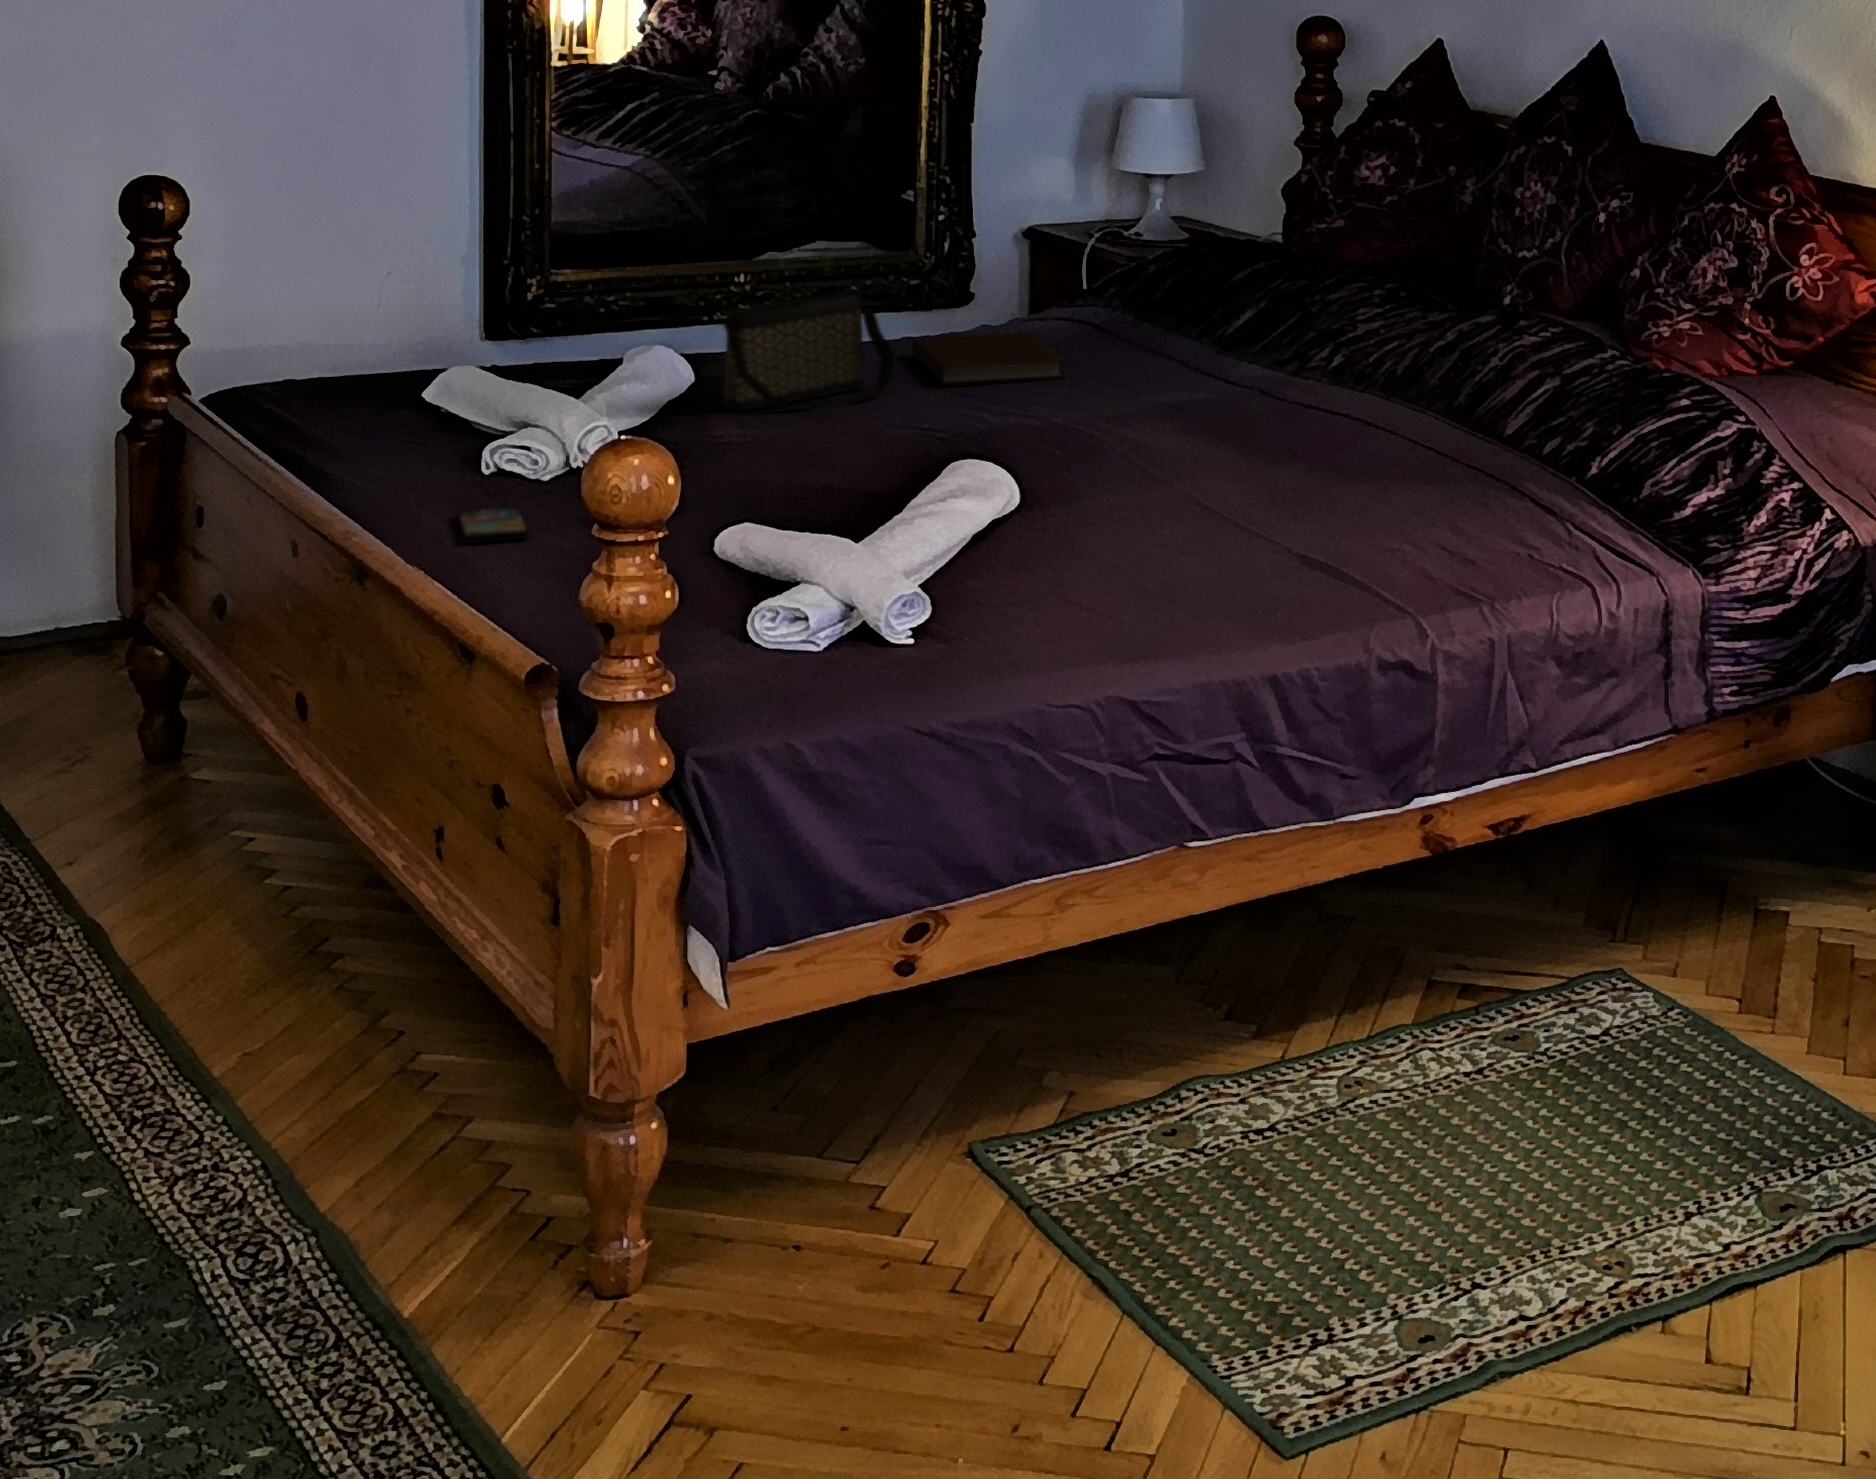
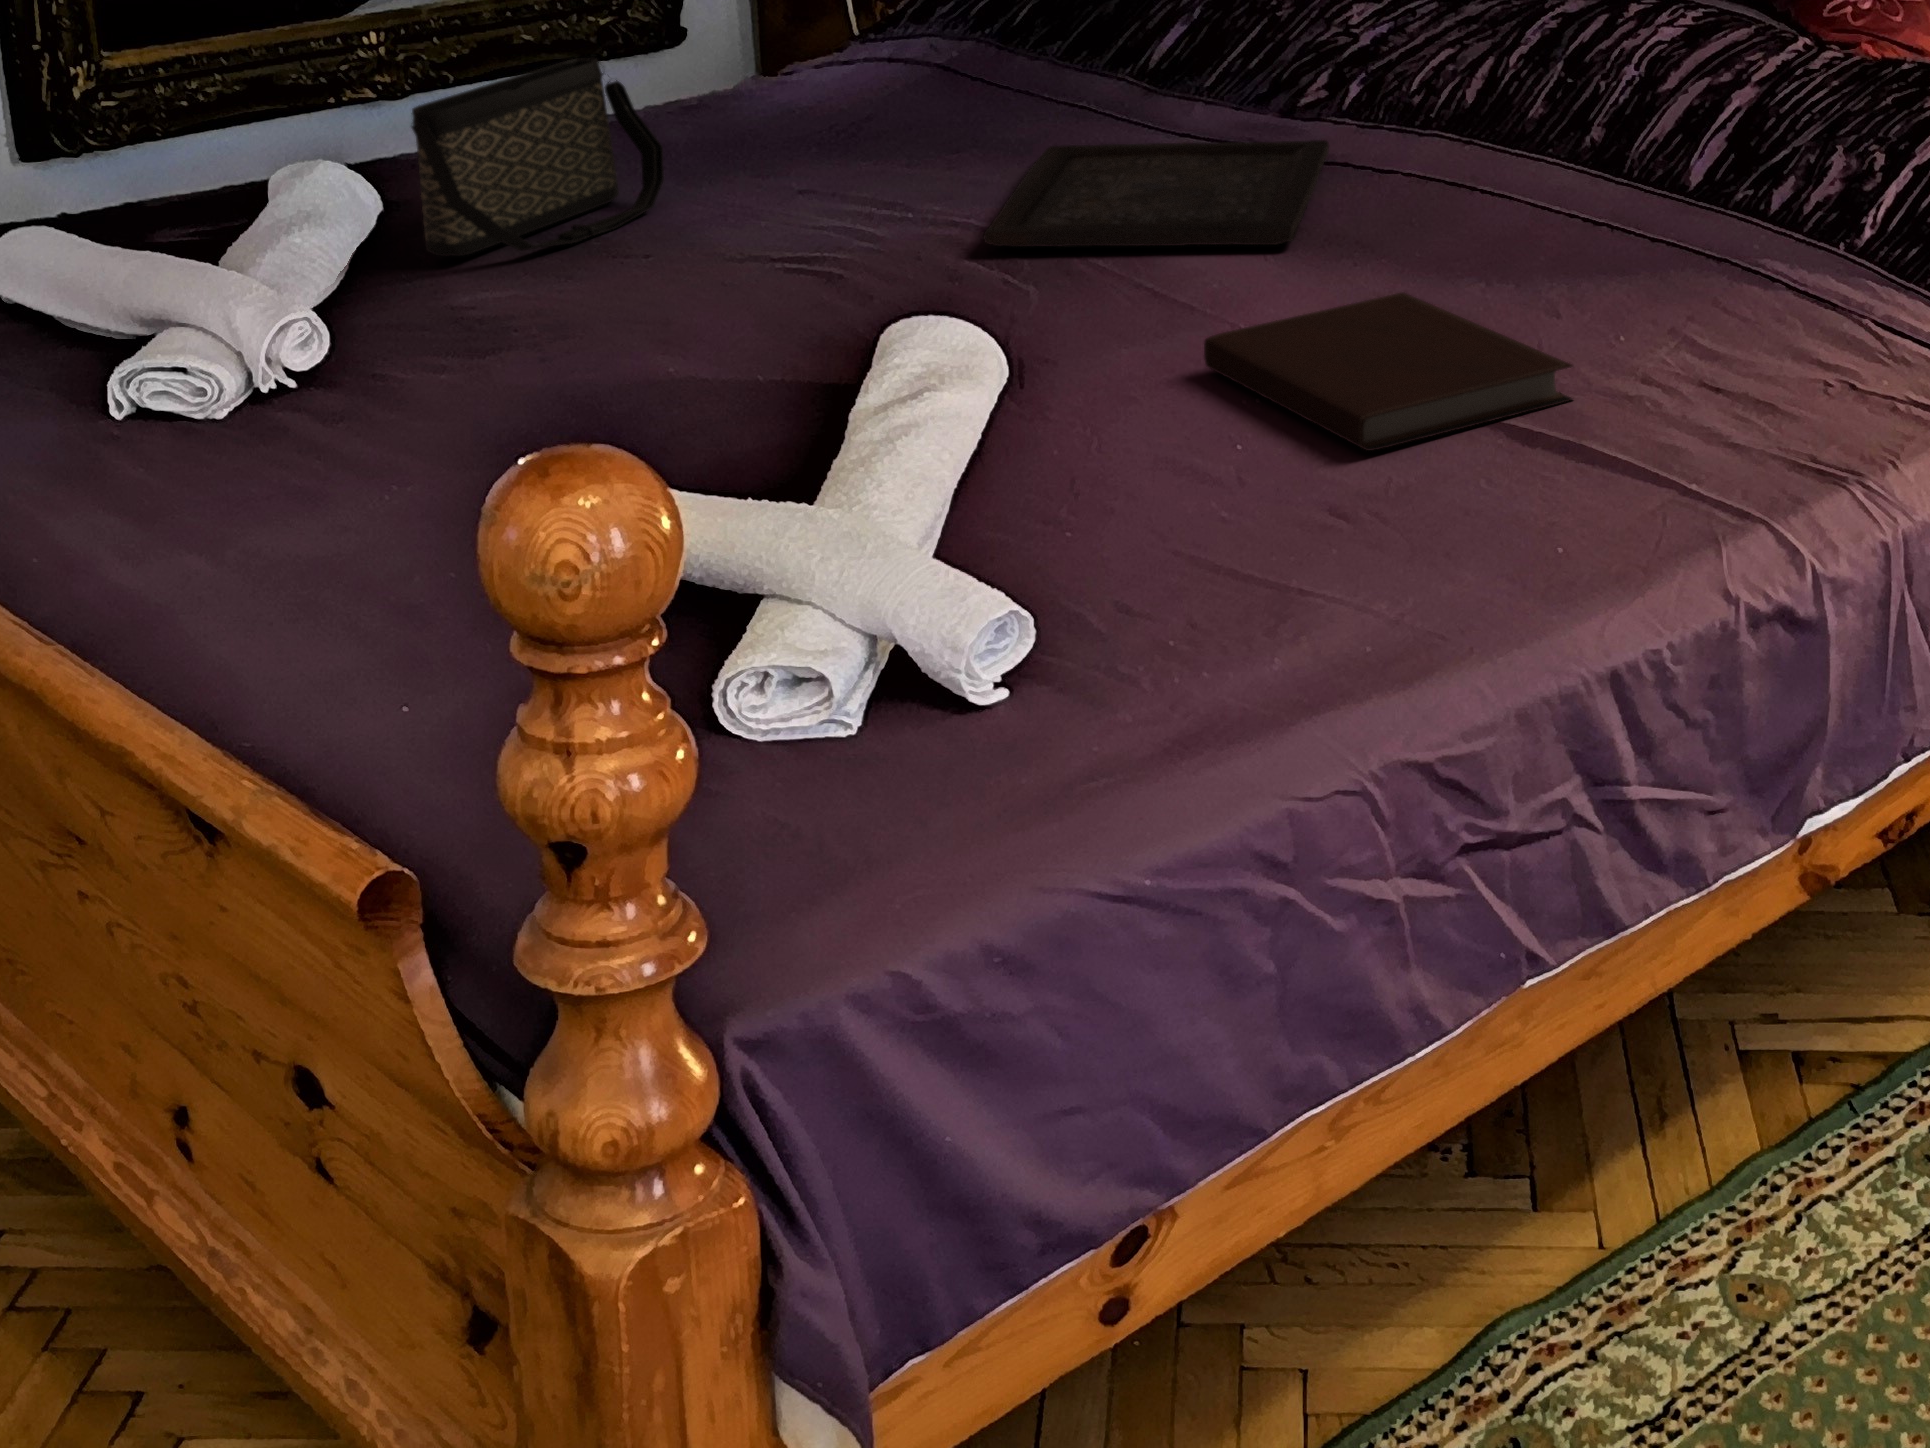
notebook: present [912,332,1066,385] -> present [1204,292,1573,451]
tray: none [1068,381,1334,450] -> present [984,140,1329,247]
smartphone: present [457,506,528,543] -> none [83,484,225,574]

